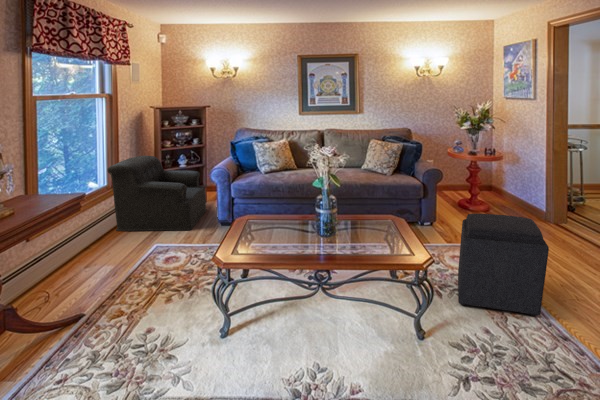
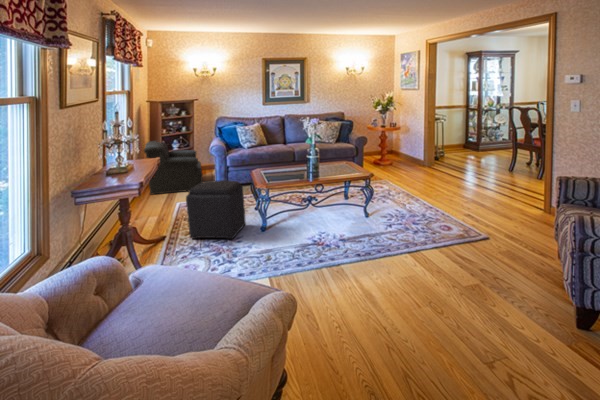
ottoman: present [458,214,549,316] -> present [186,180,246,239]

